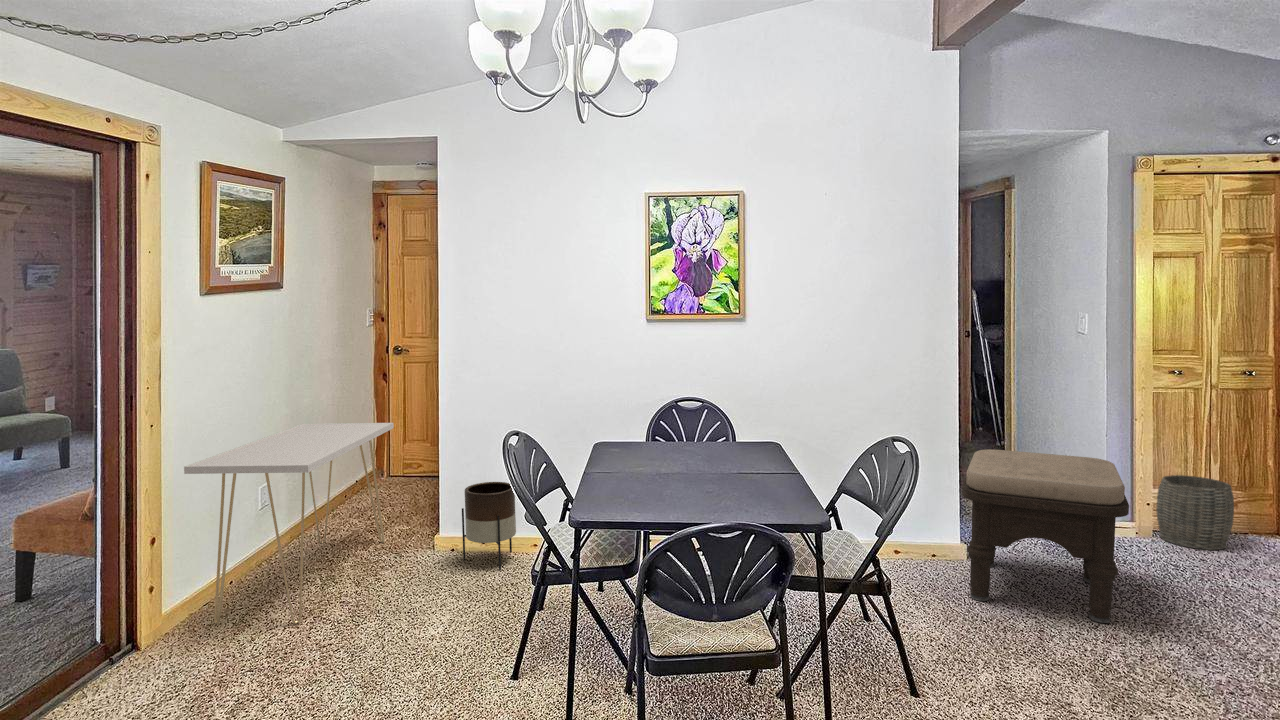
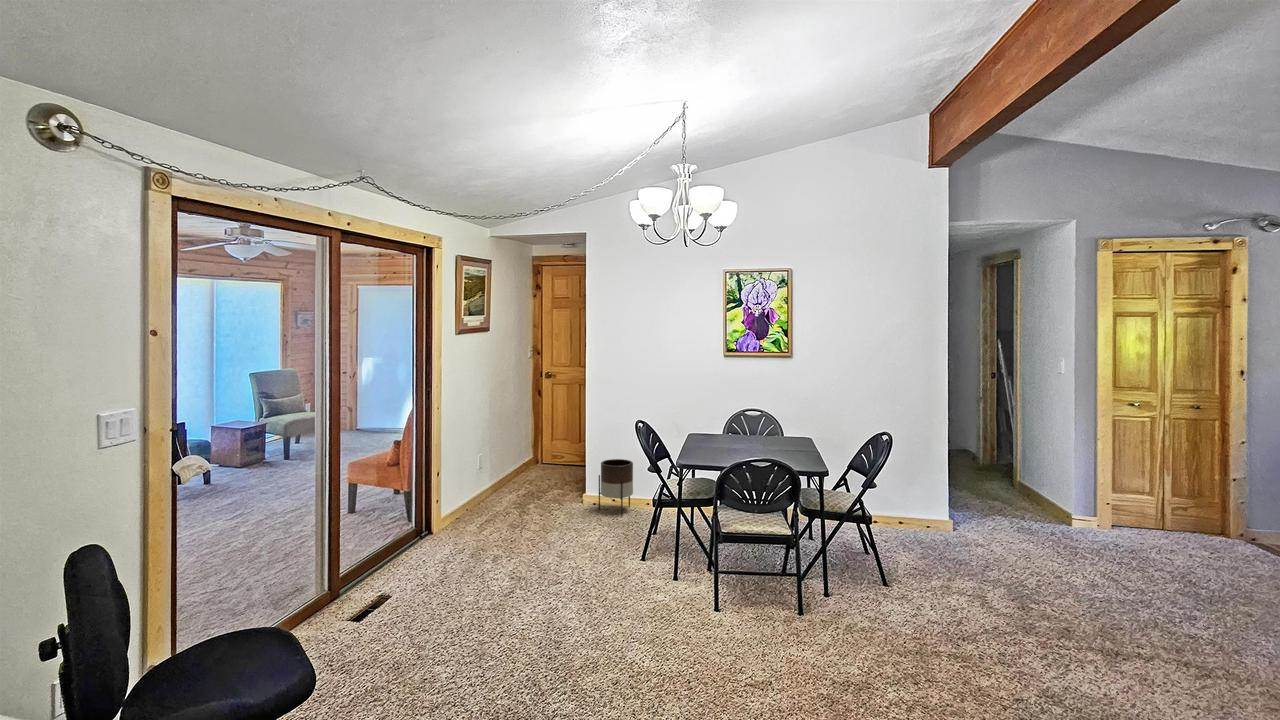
console table: present [184,423,394,625] -> none [442,416,557,536]
ottoman: present [962,449,1129,623] -> none [938,454,1062,578]
woven basket: present [1156,475,1234,550] -> none [1115,483,1177,541]

